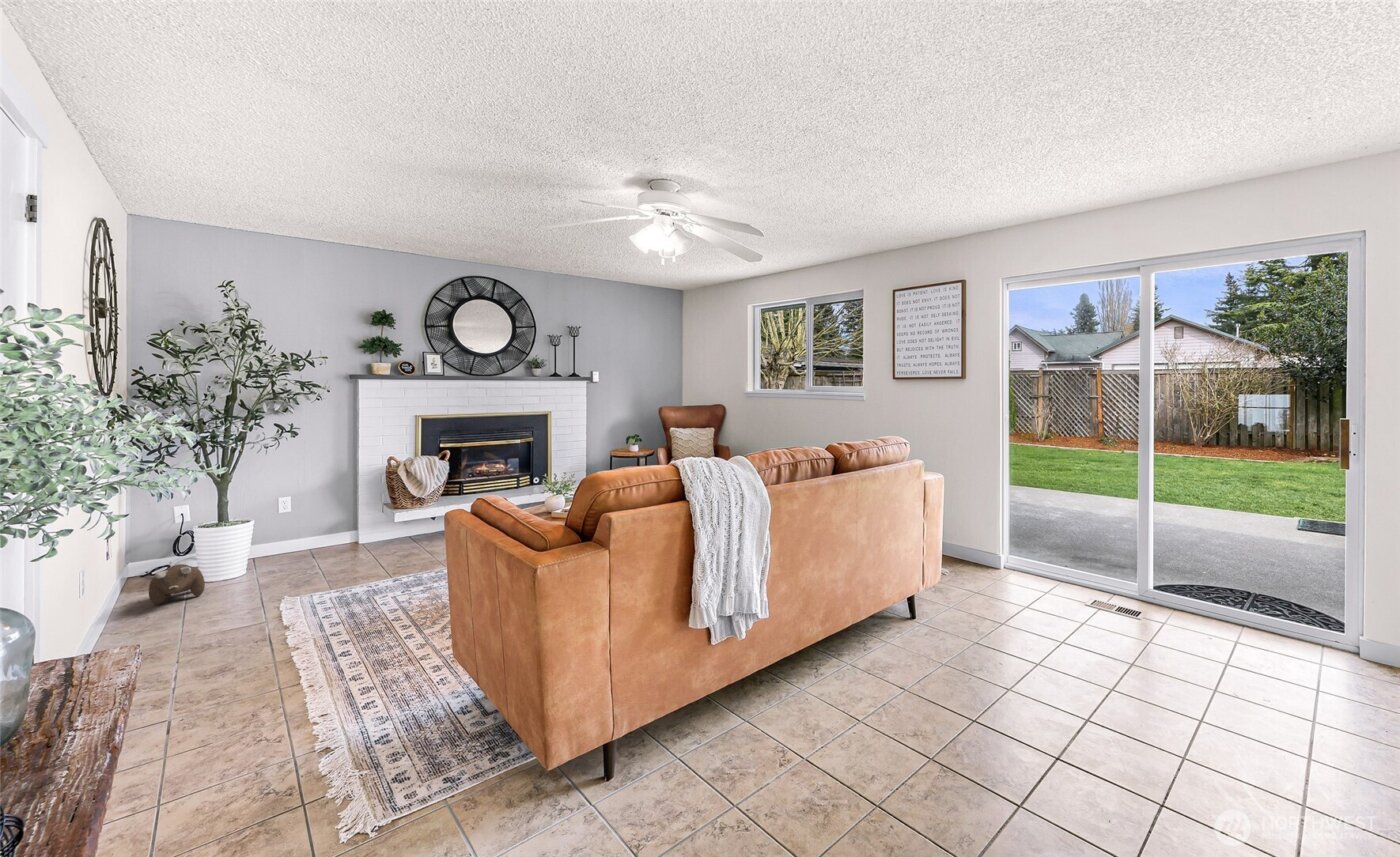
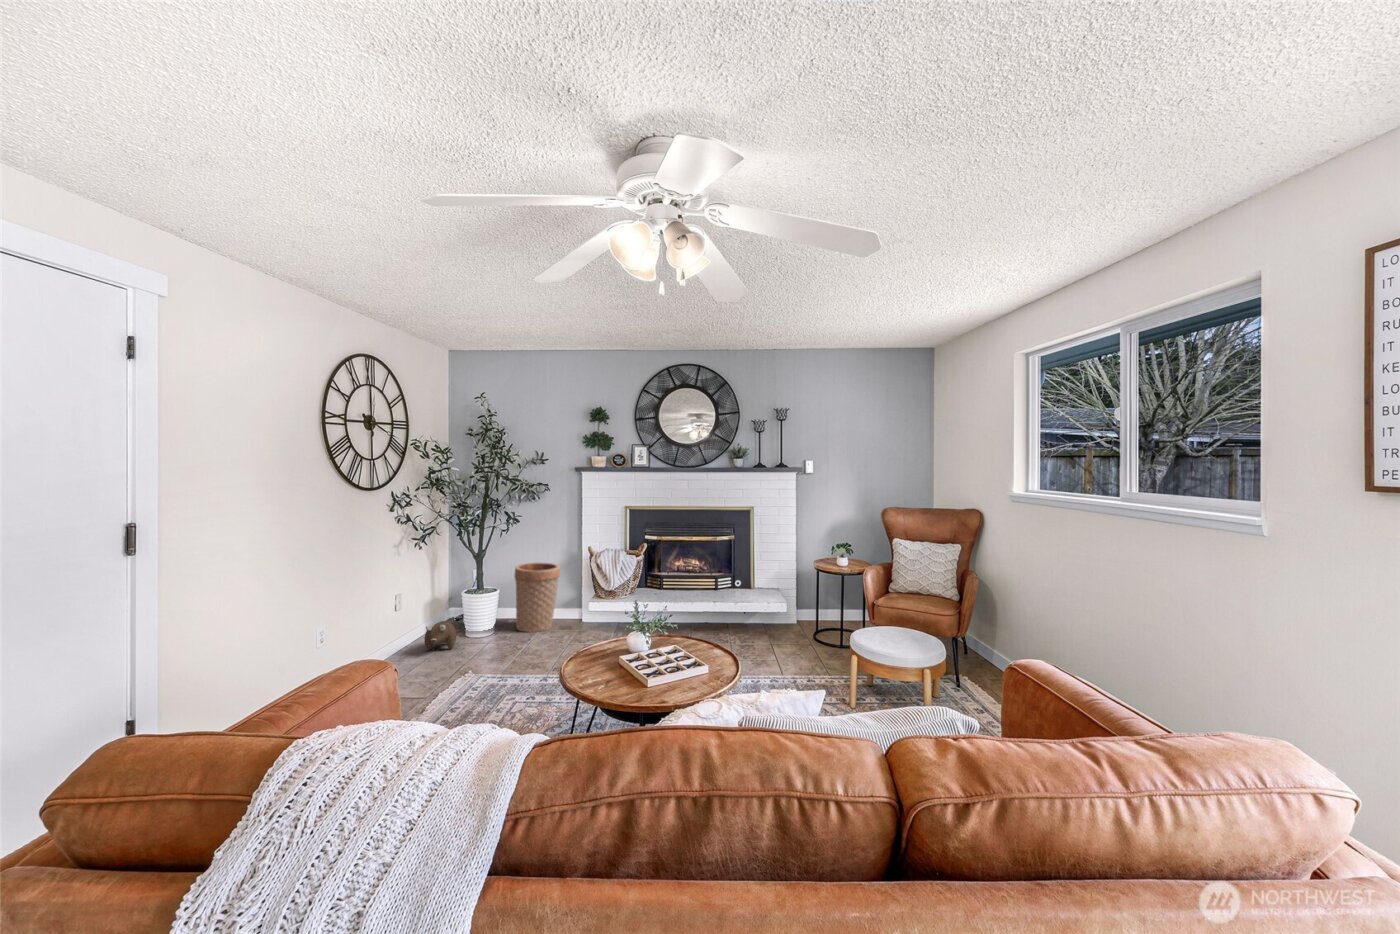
basket: none [277,482,342,561] -> present [514,563,560,632]

